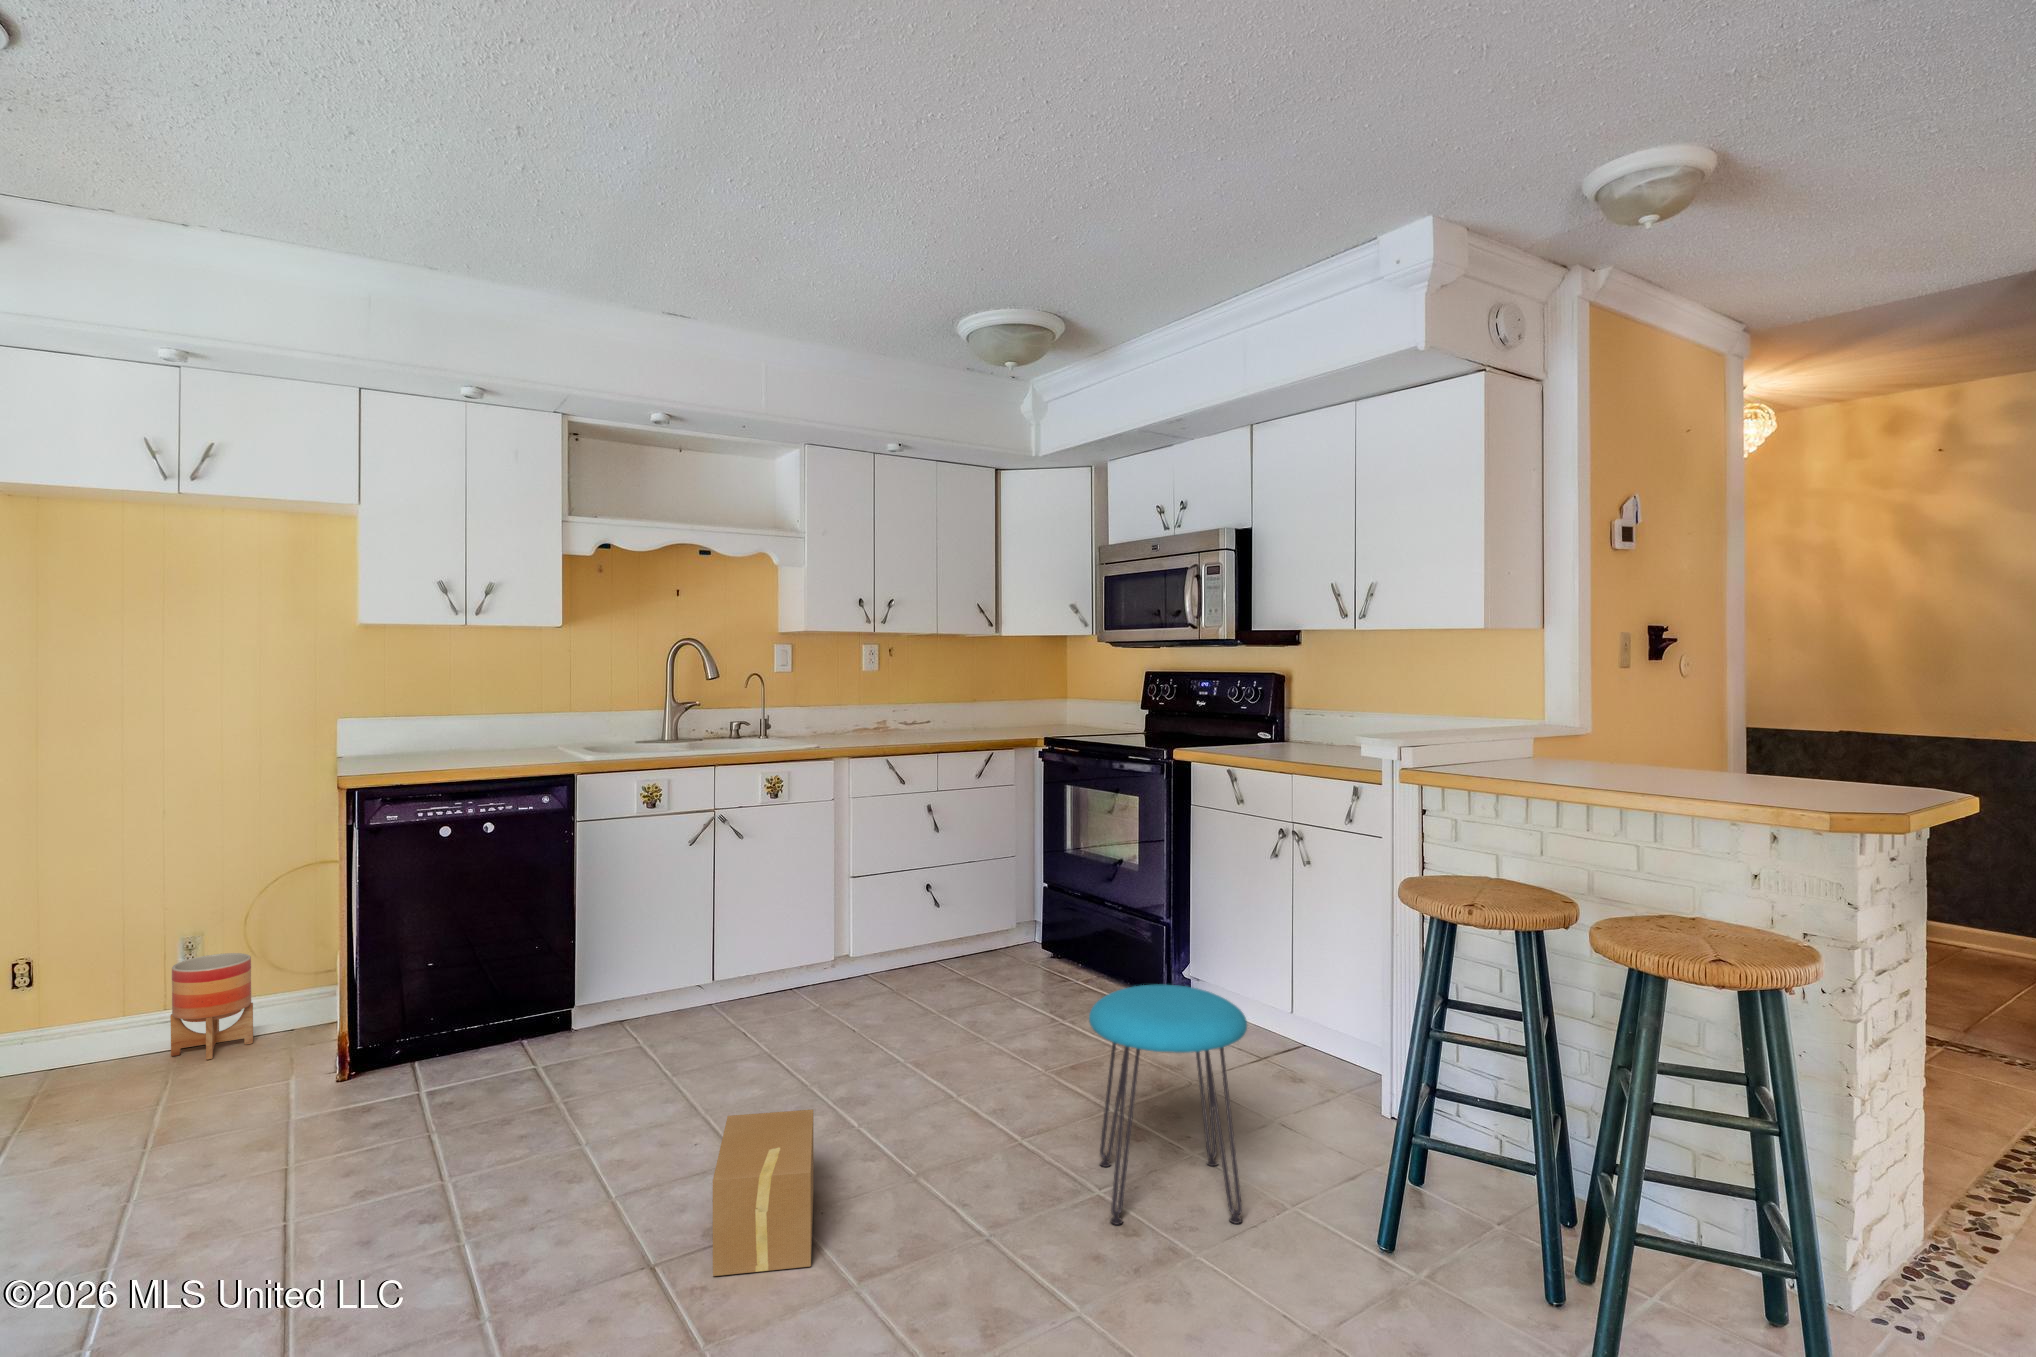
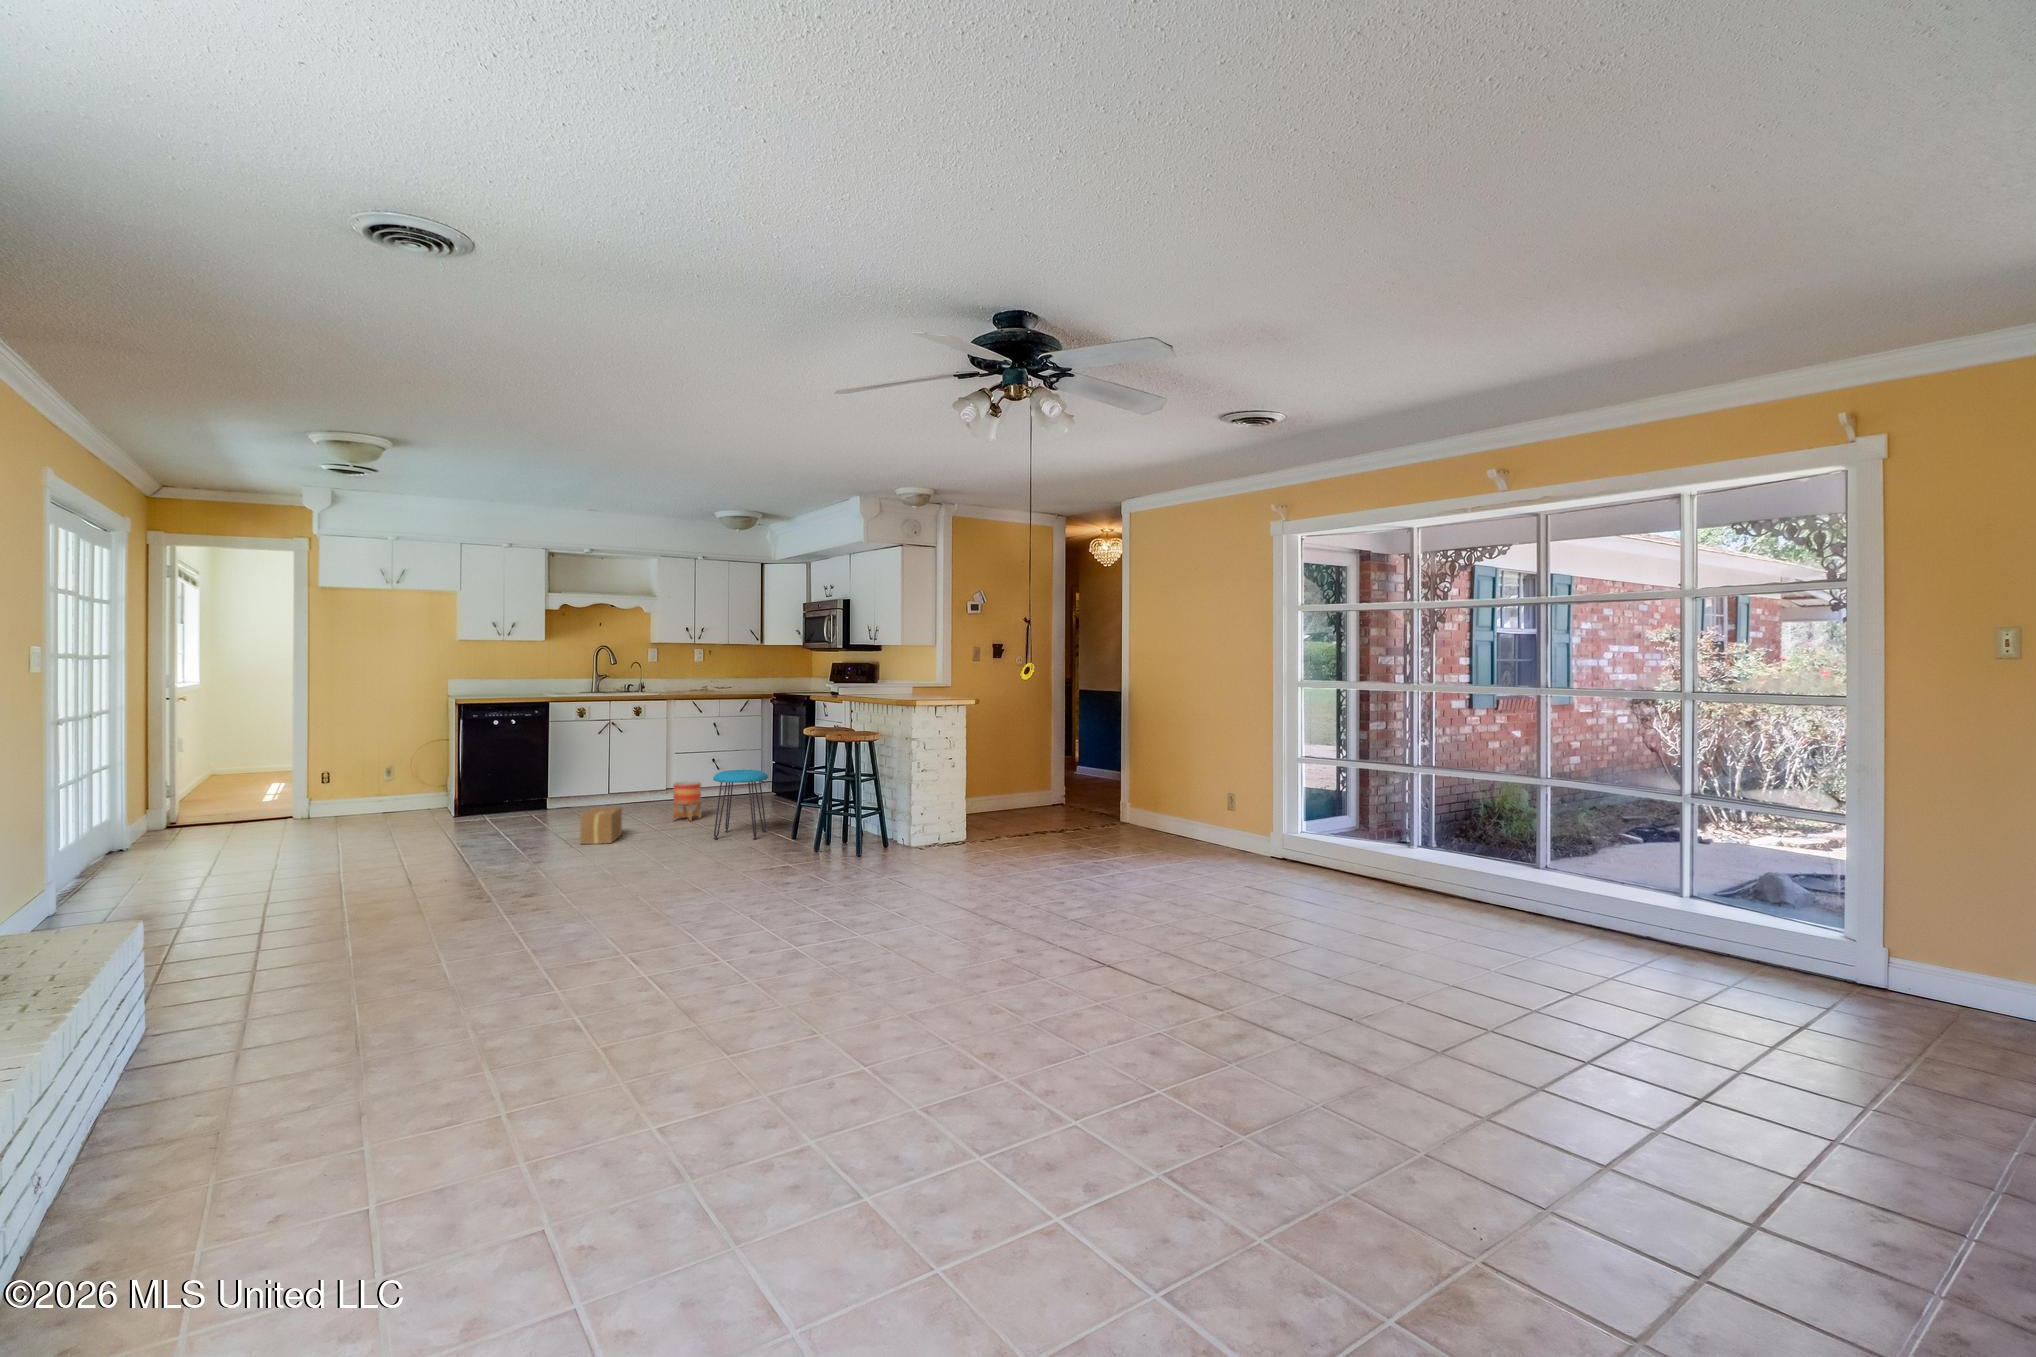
planter: present [170,953,253,1060] -> present [673,781,701,821]

